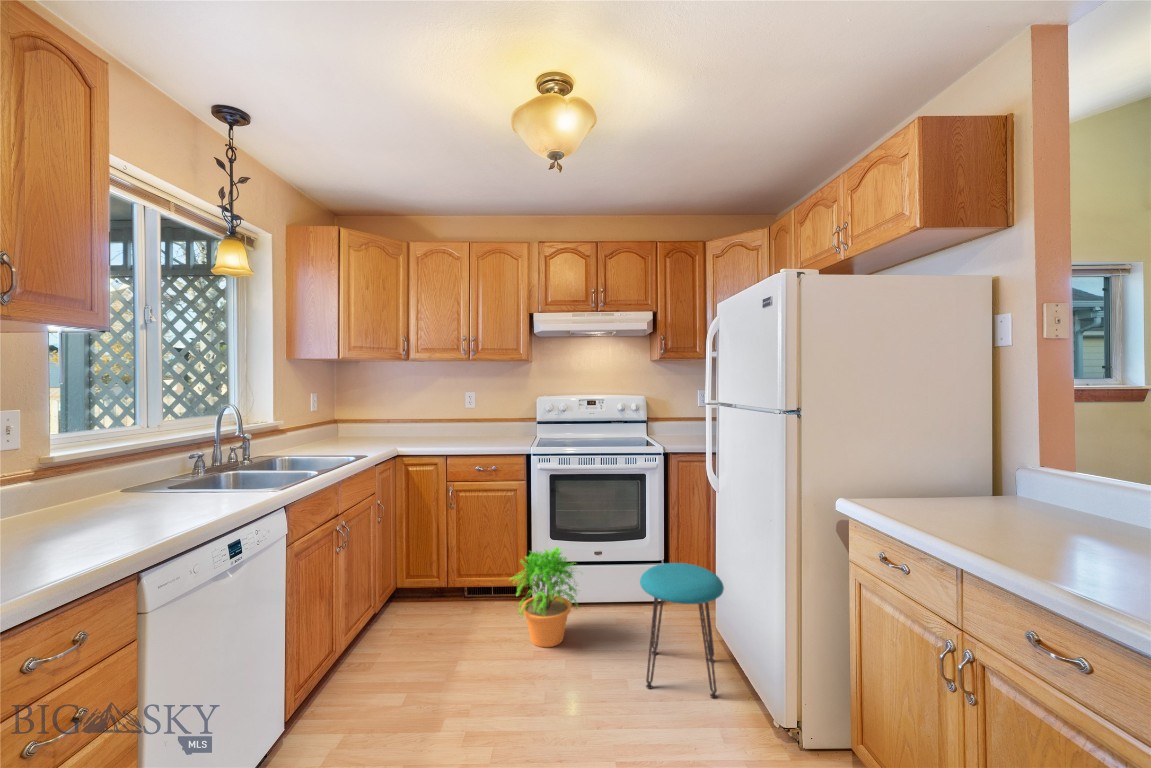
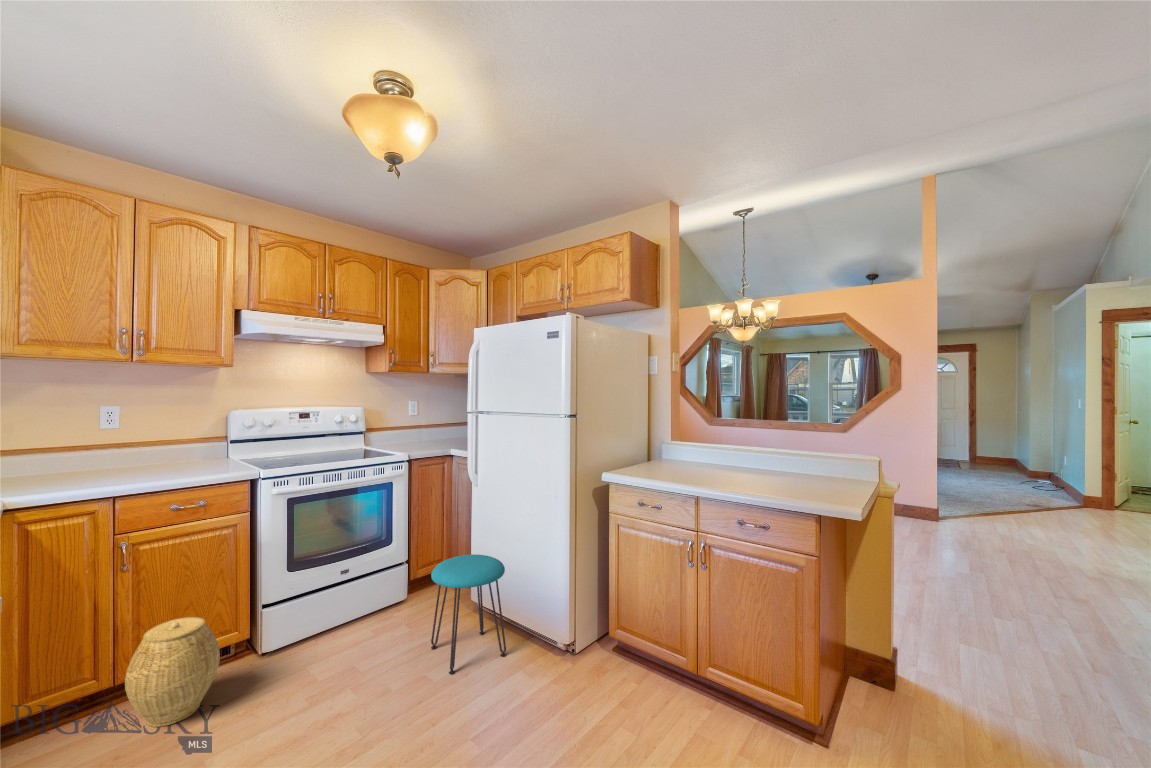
potted plant: present [513,547,577,647] -> none [267,575,359,695]
woven basket: none [440,550,495,626] -> present [125,617,220,727]

